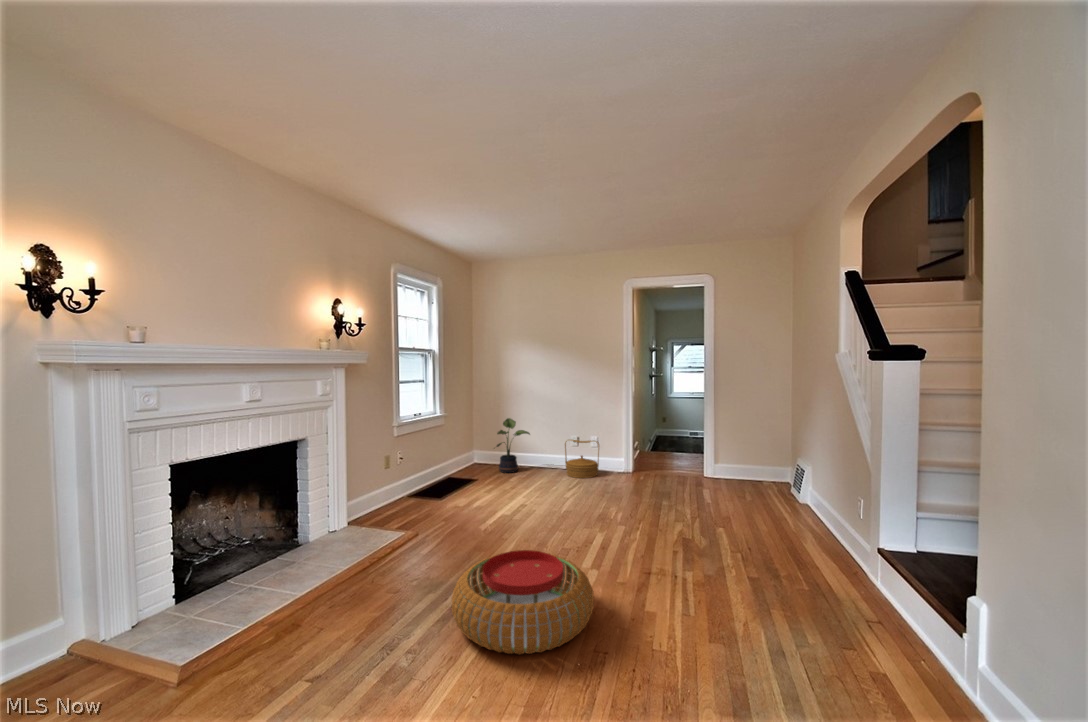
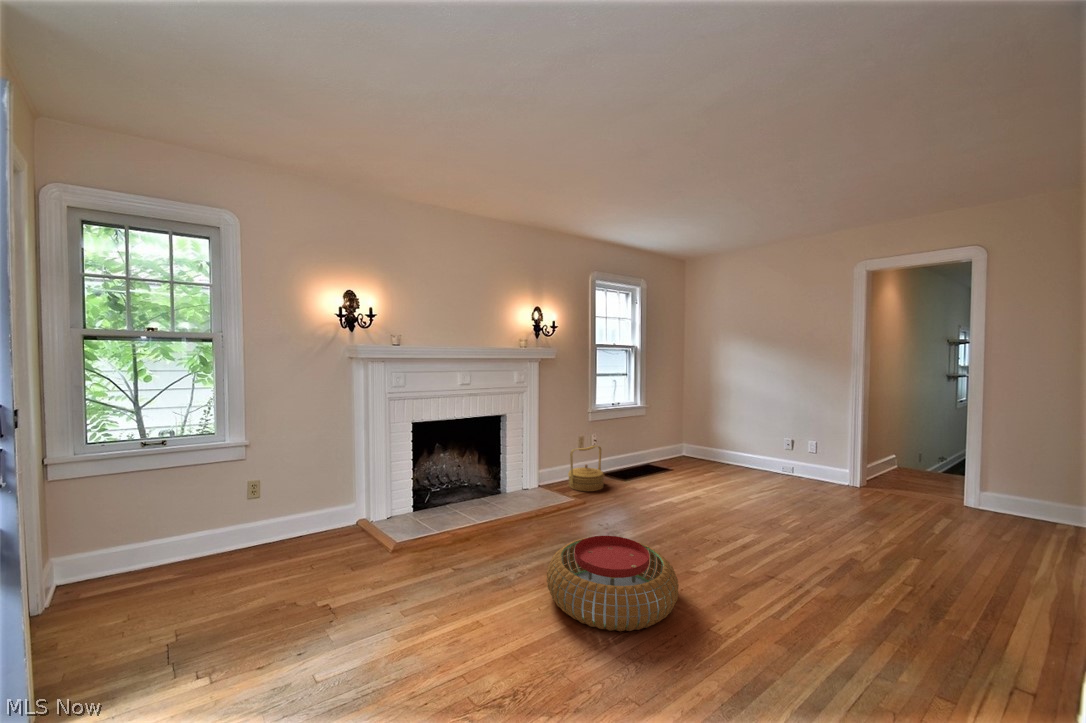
potted plant: present [497,418,530,473] -> none [694,415,735,471]
woven basket: present [565,440,599,478] -> present [568,445,604,491]

